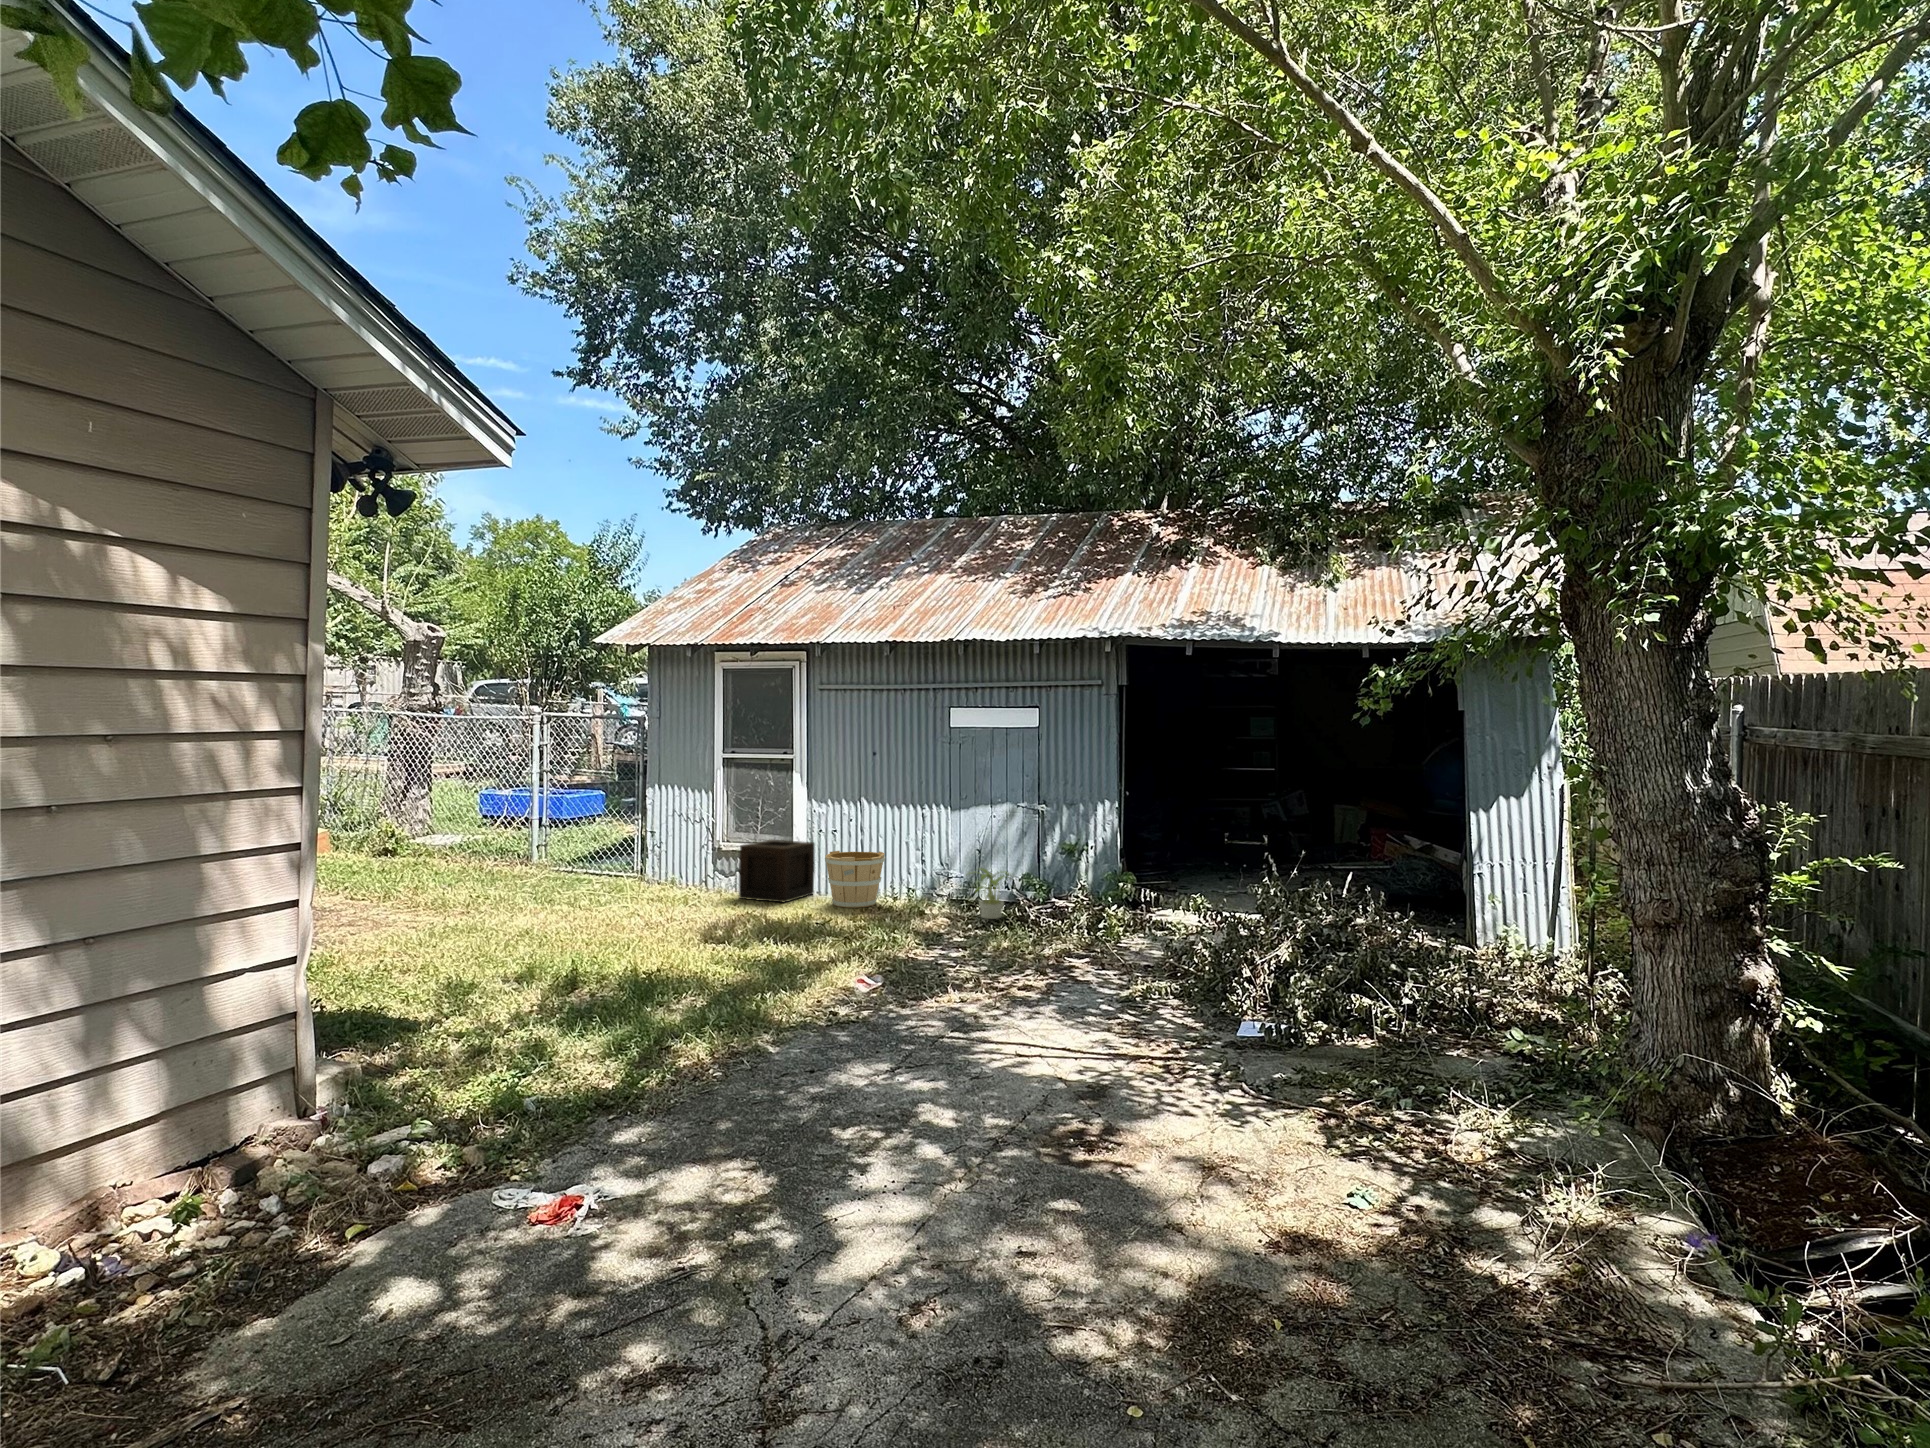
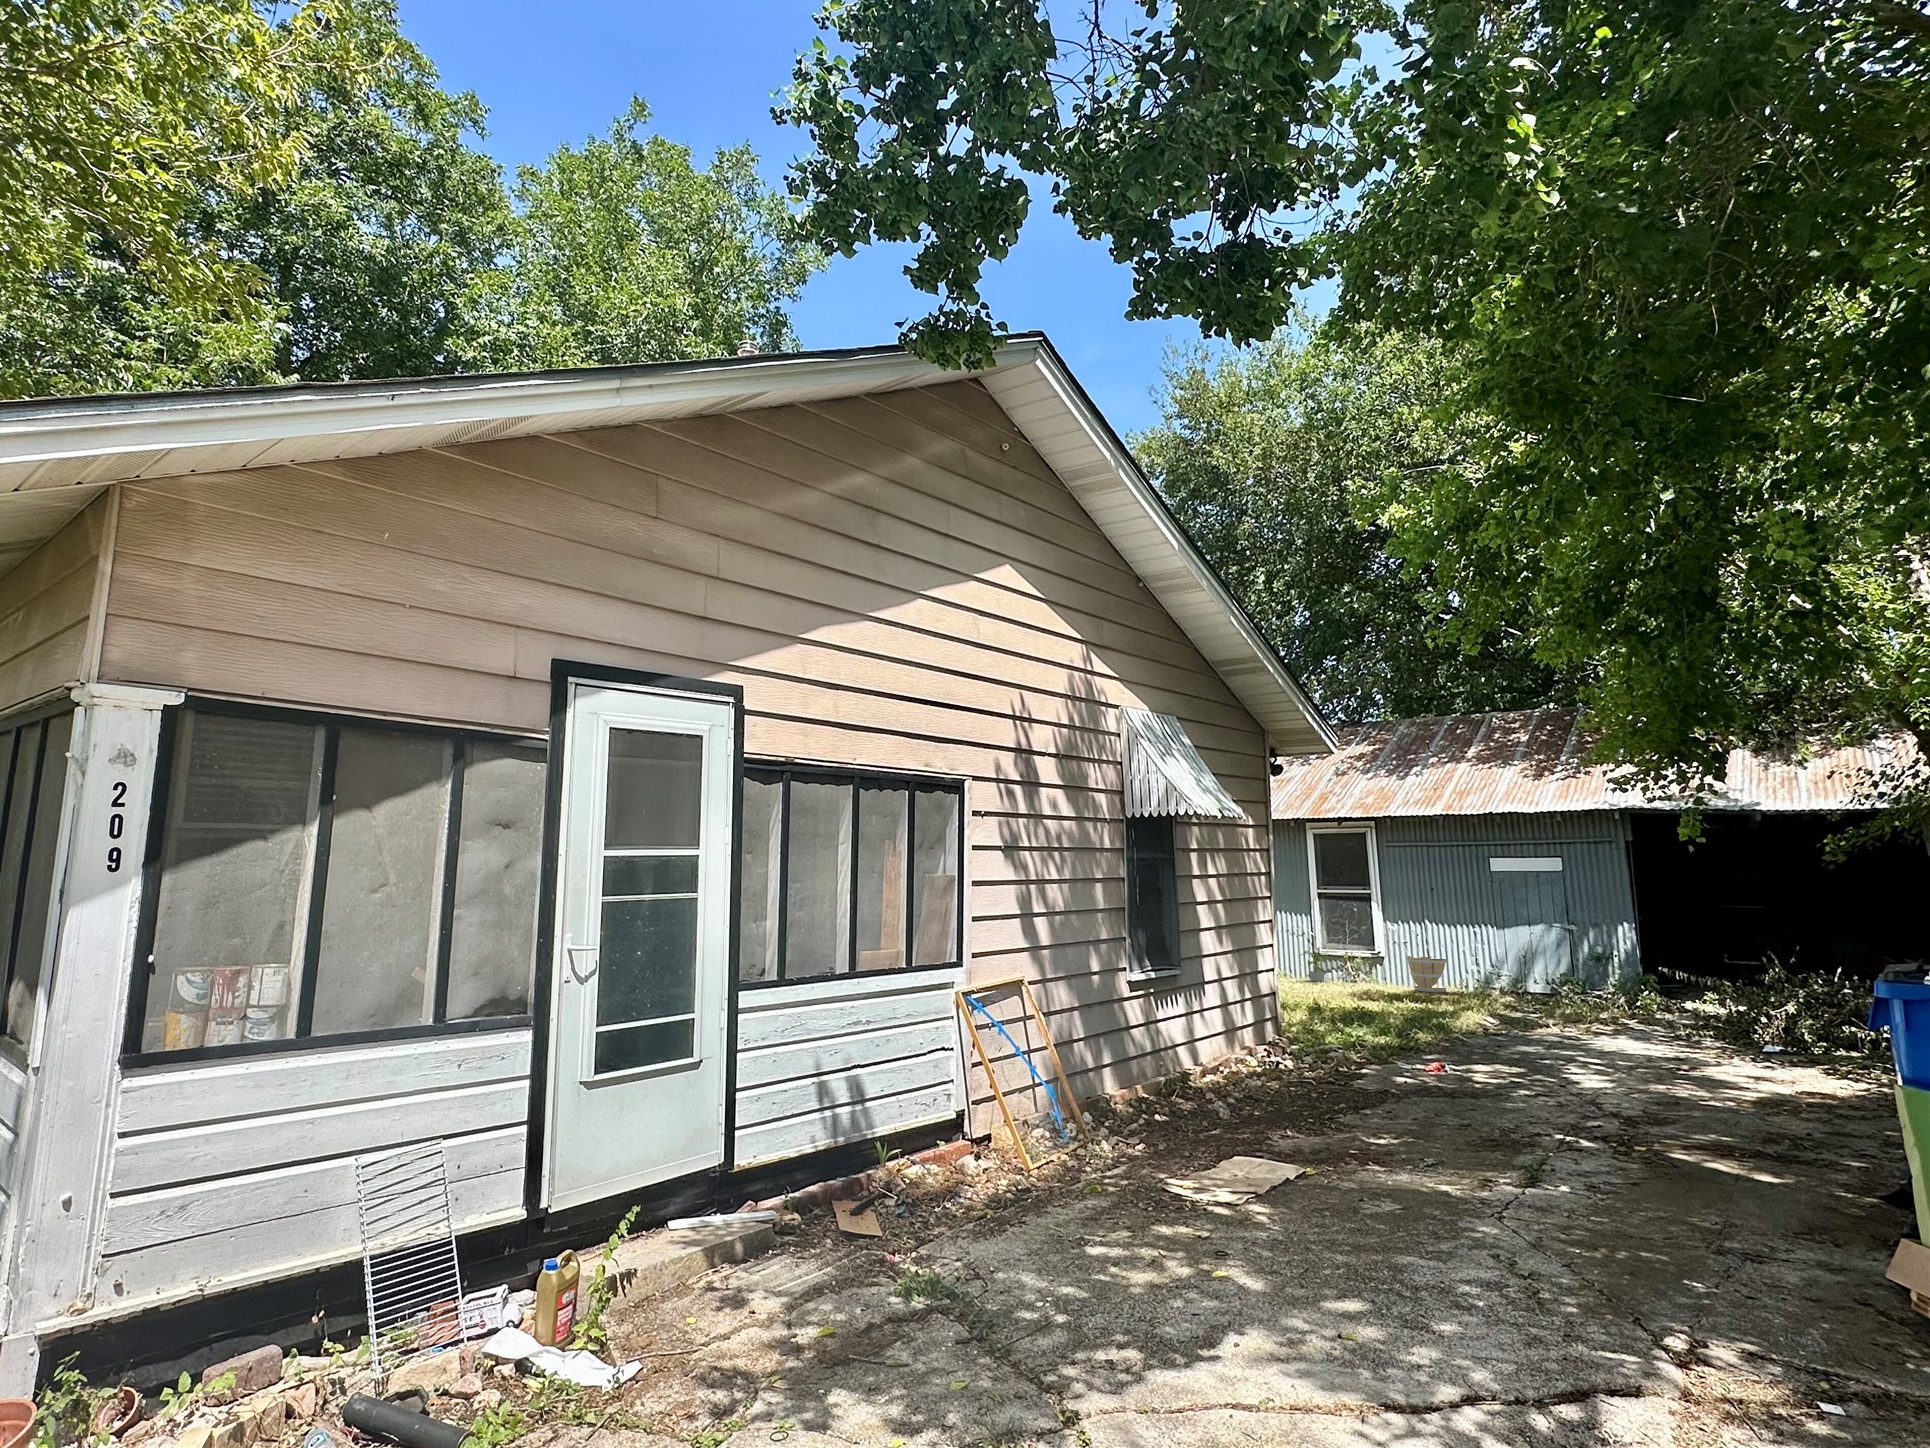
wooden crate: present [739,840,815,903] -> none [1342,948,1394,988]
potted plant: present [975,868,1011,919] -> present [1300,952,1329,981]

